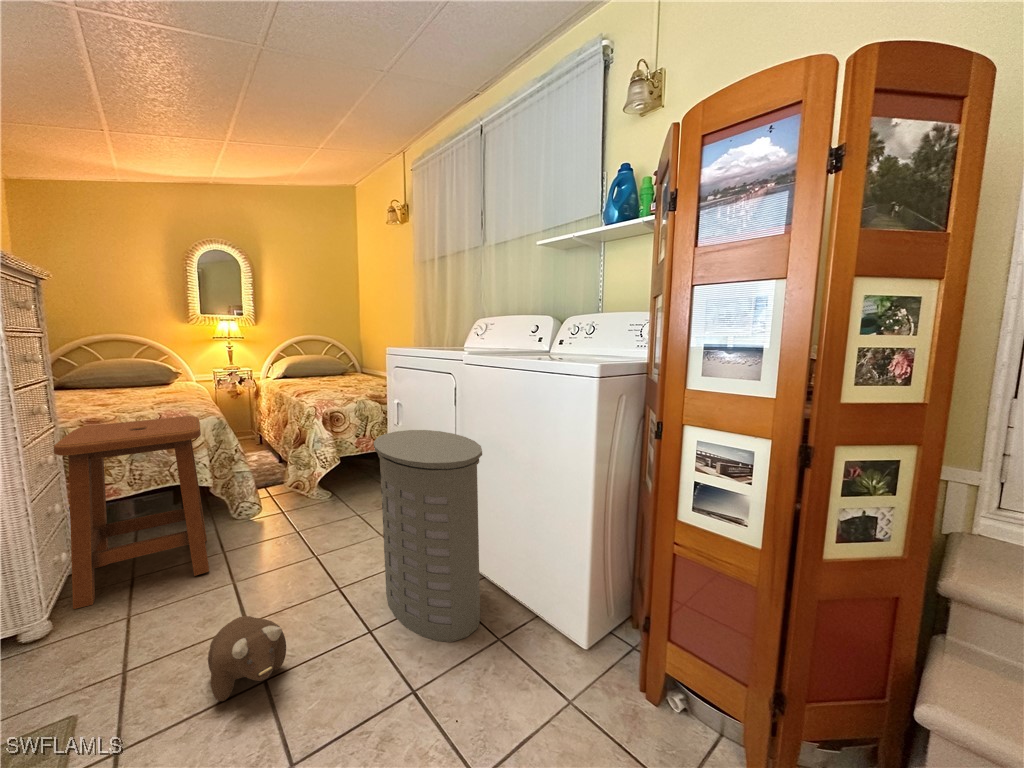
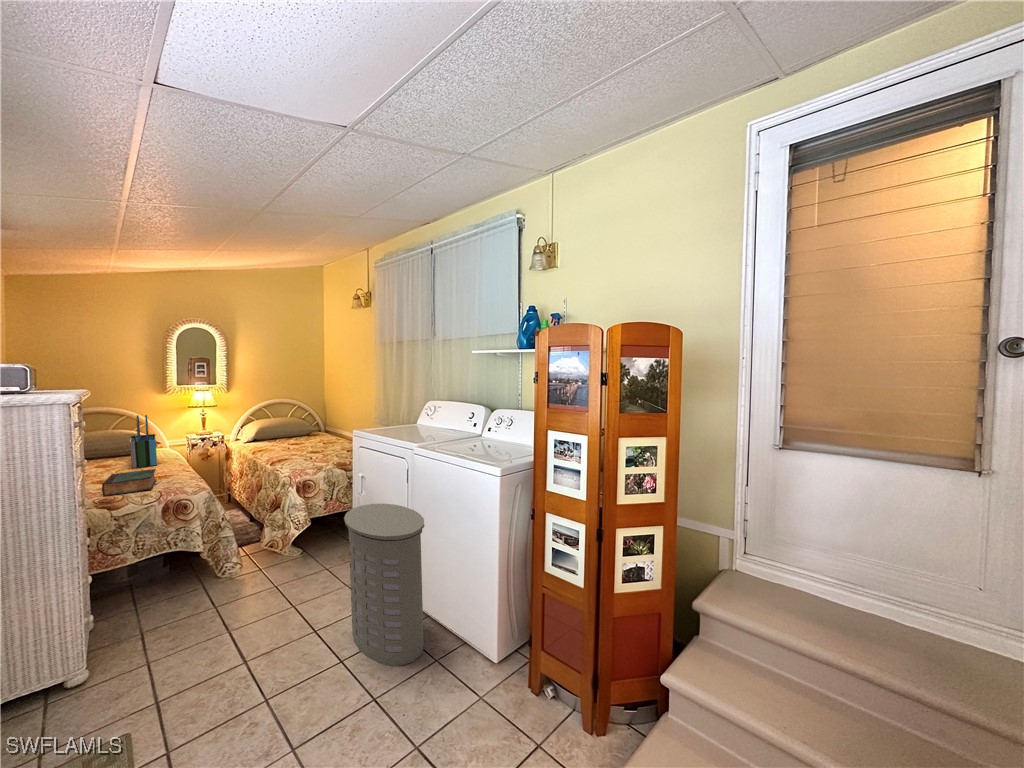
tote bag: none [138,336,174,395] -> present [130,415,157,468]
book: none [93,391,164,416] -> present [102,469,156,496]
stool: present [54,416,209,609] -> none [93,495,207,660]
plush toy: present [208,616,286,701] -> none [224,654,281,715]

